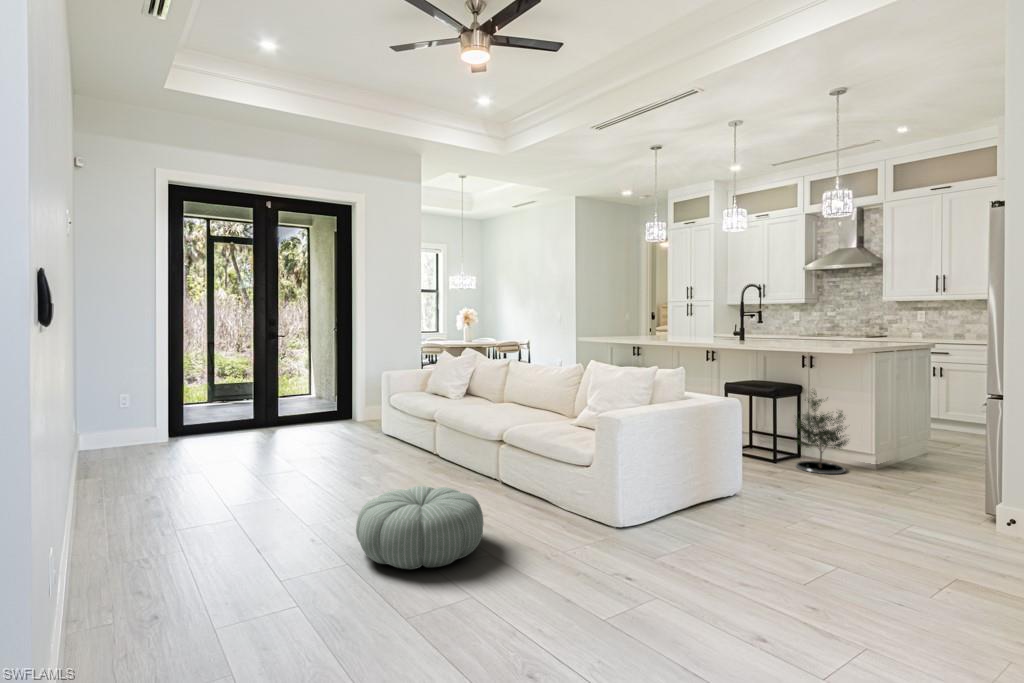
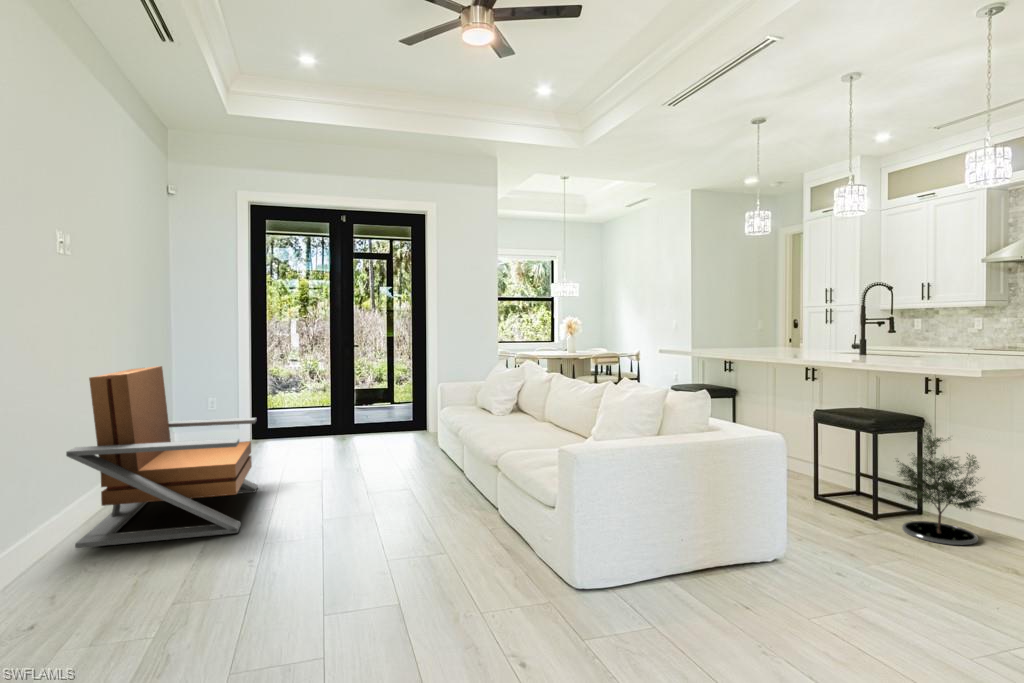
lounge chair: none [96,357,273,549] -> present [66,366,258,548]
pouf: present [356,486,483,569] -> none [250,516,400,613]

